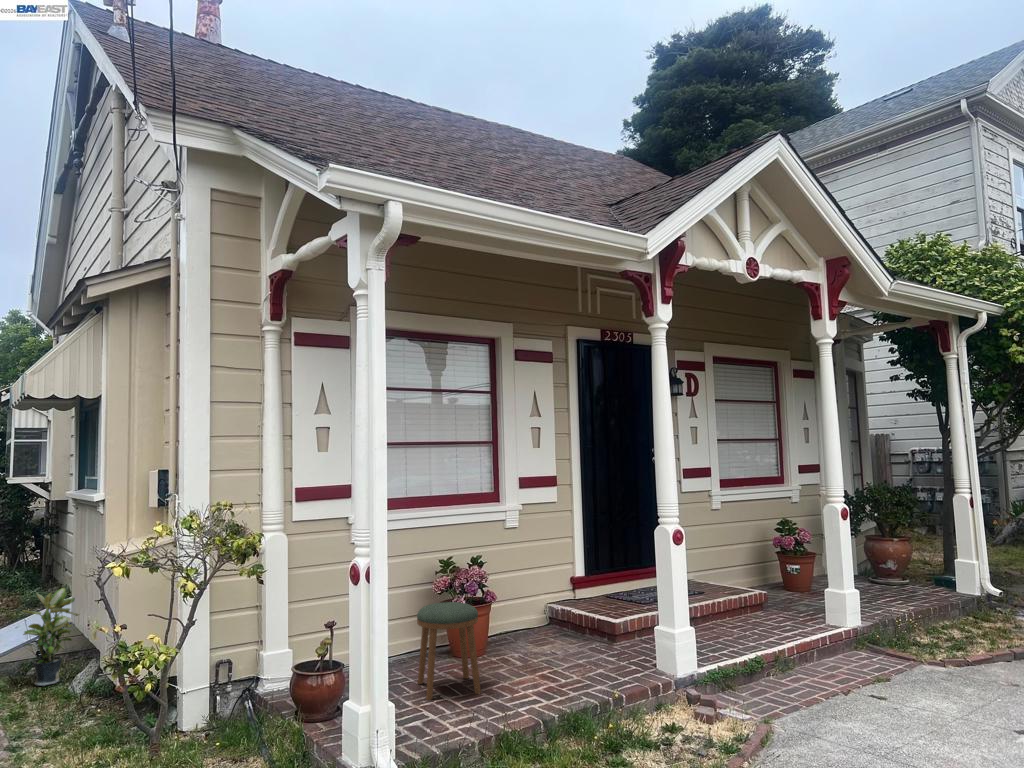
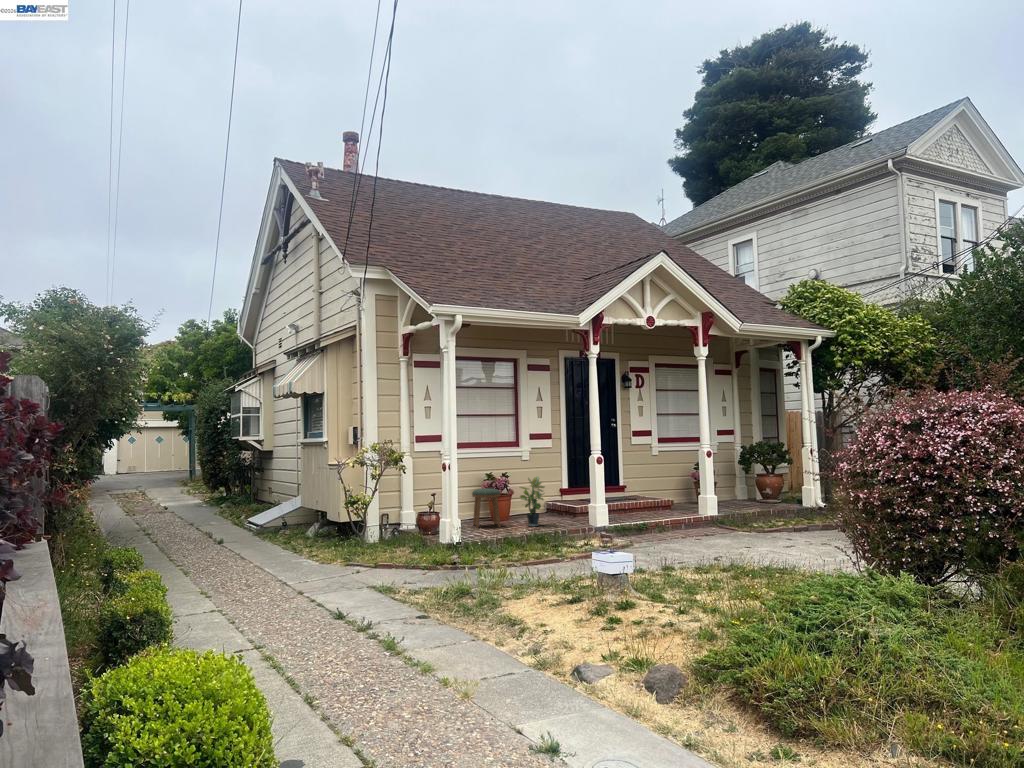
potted plant: present [22,588,79,686] -> present [520,476,545,526]

